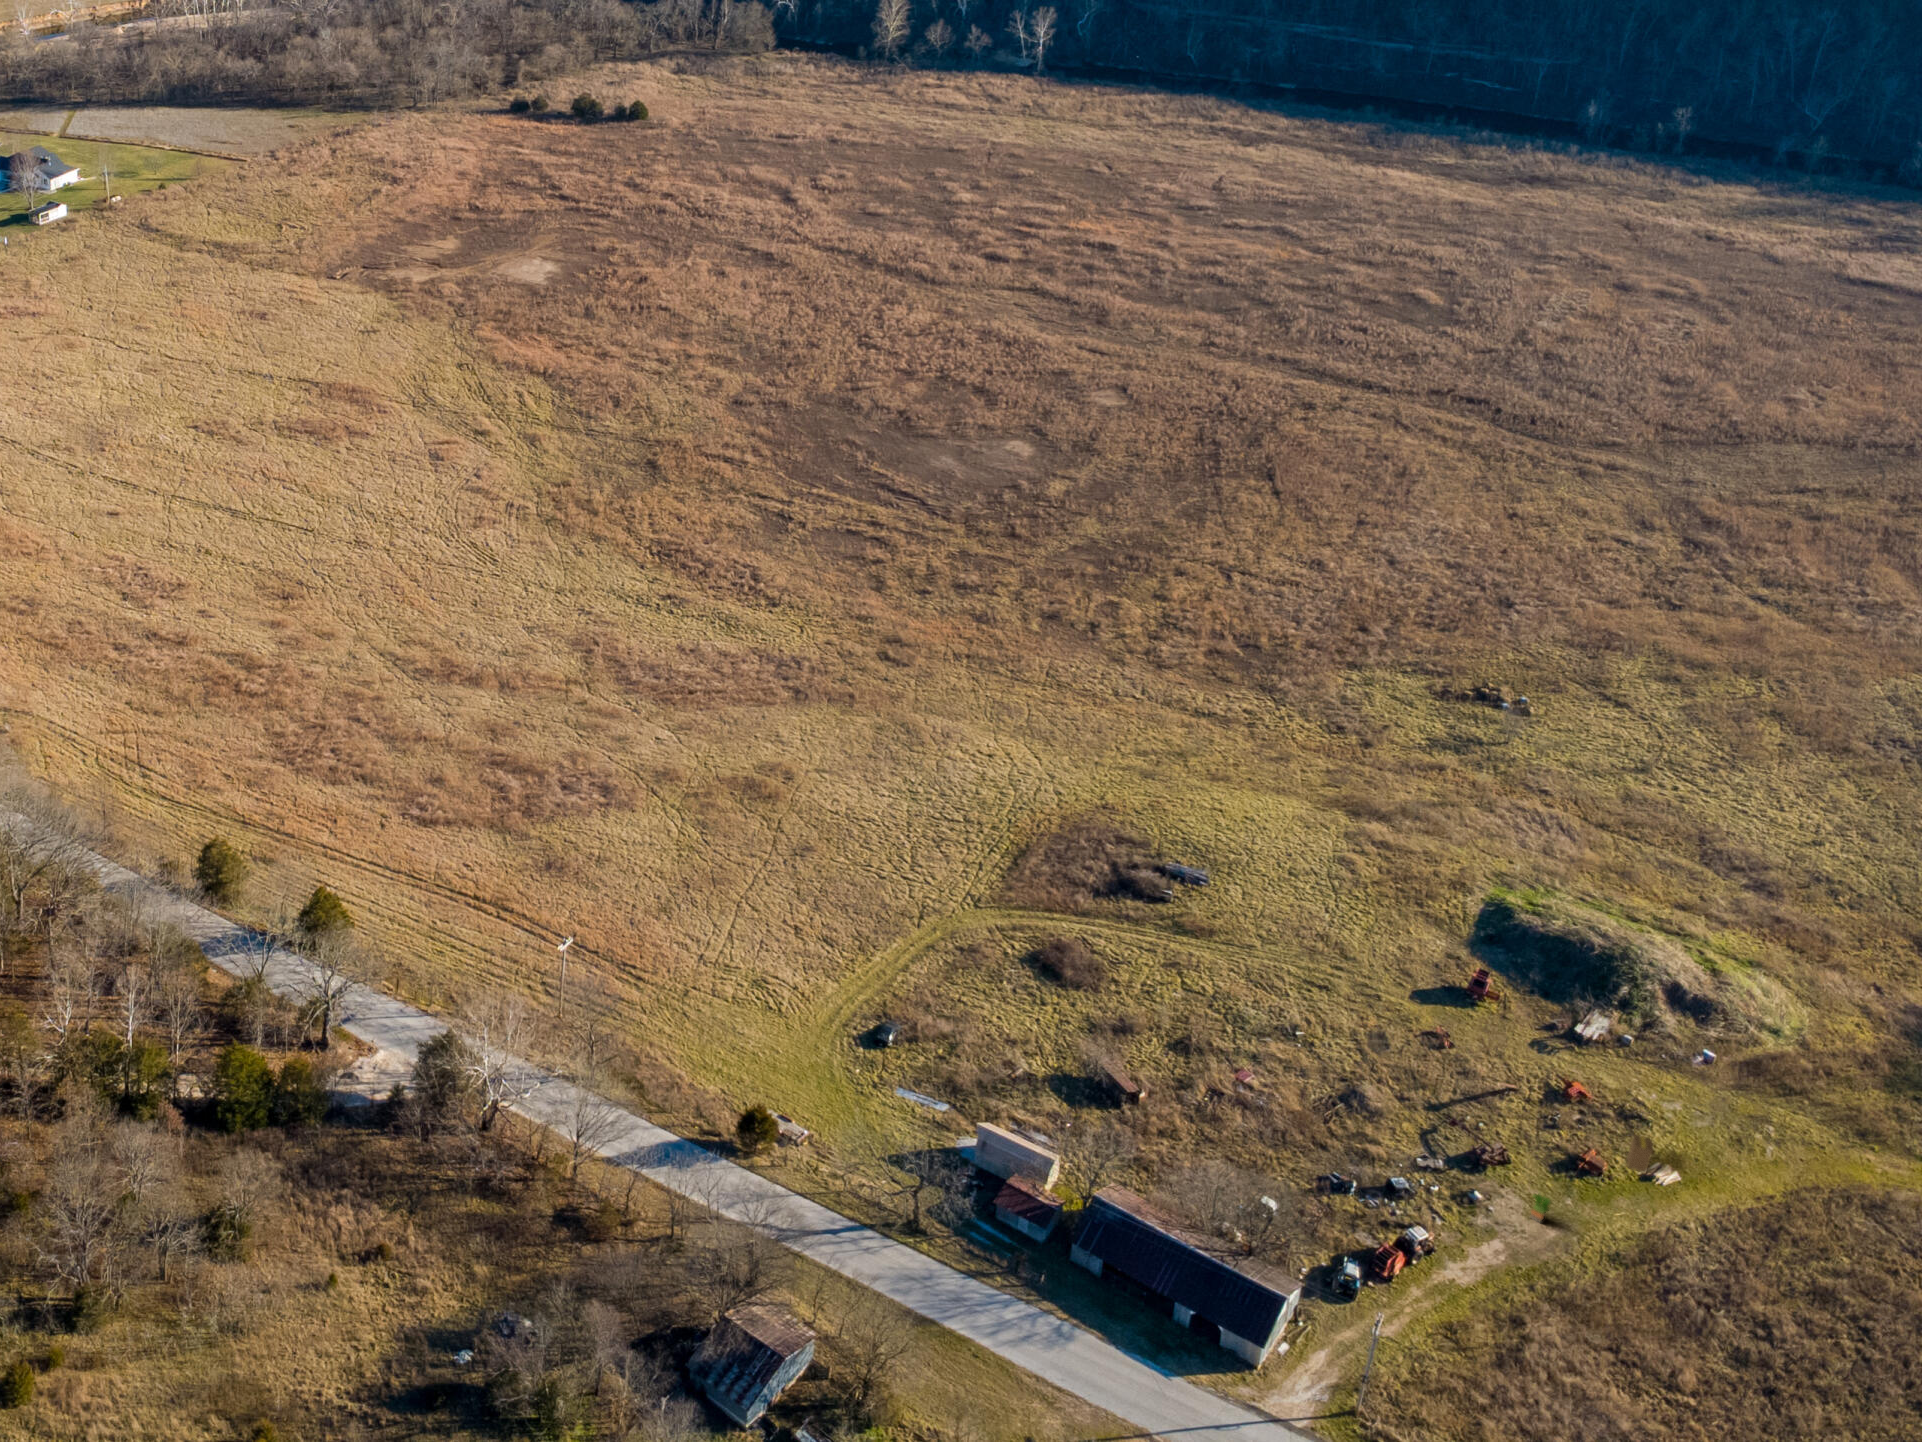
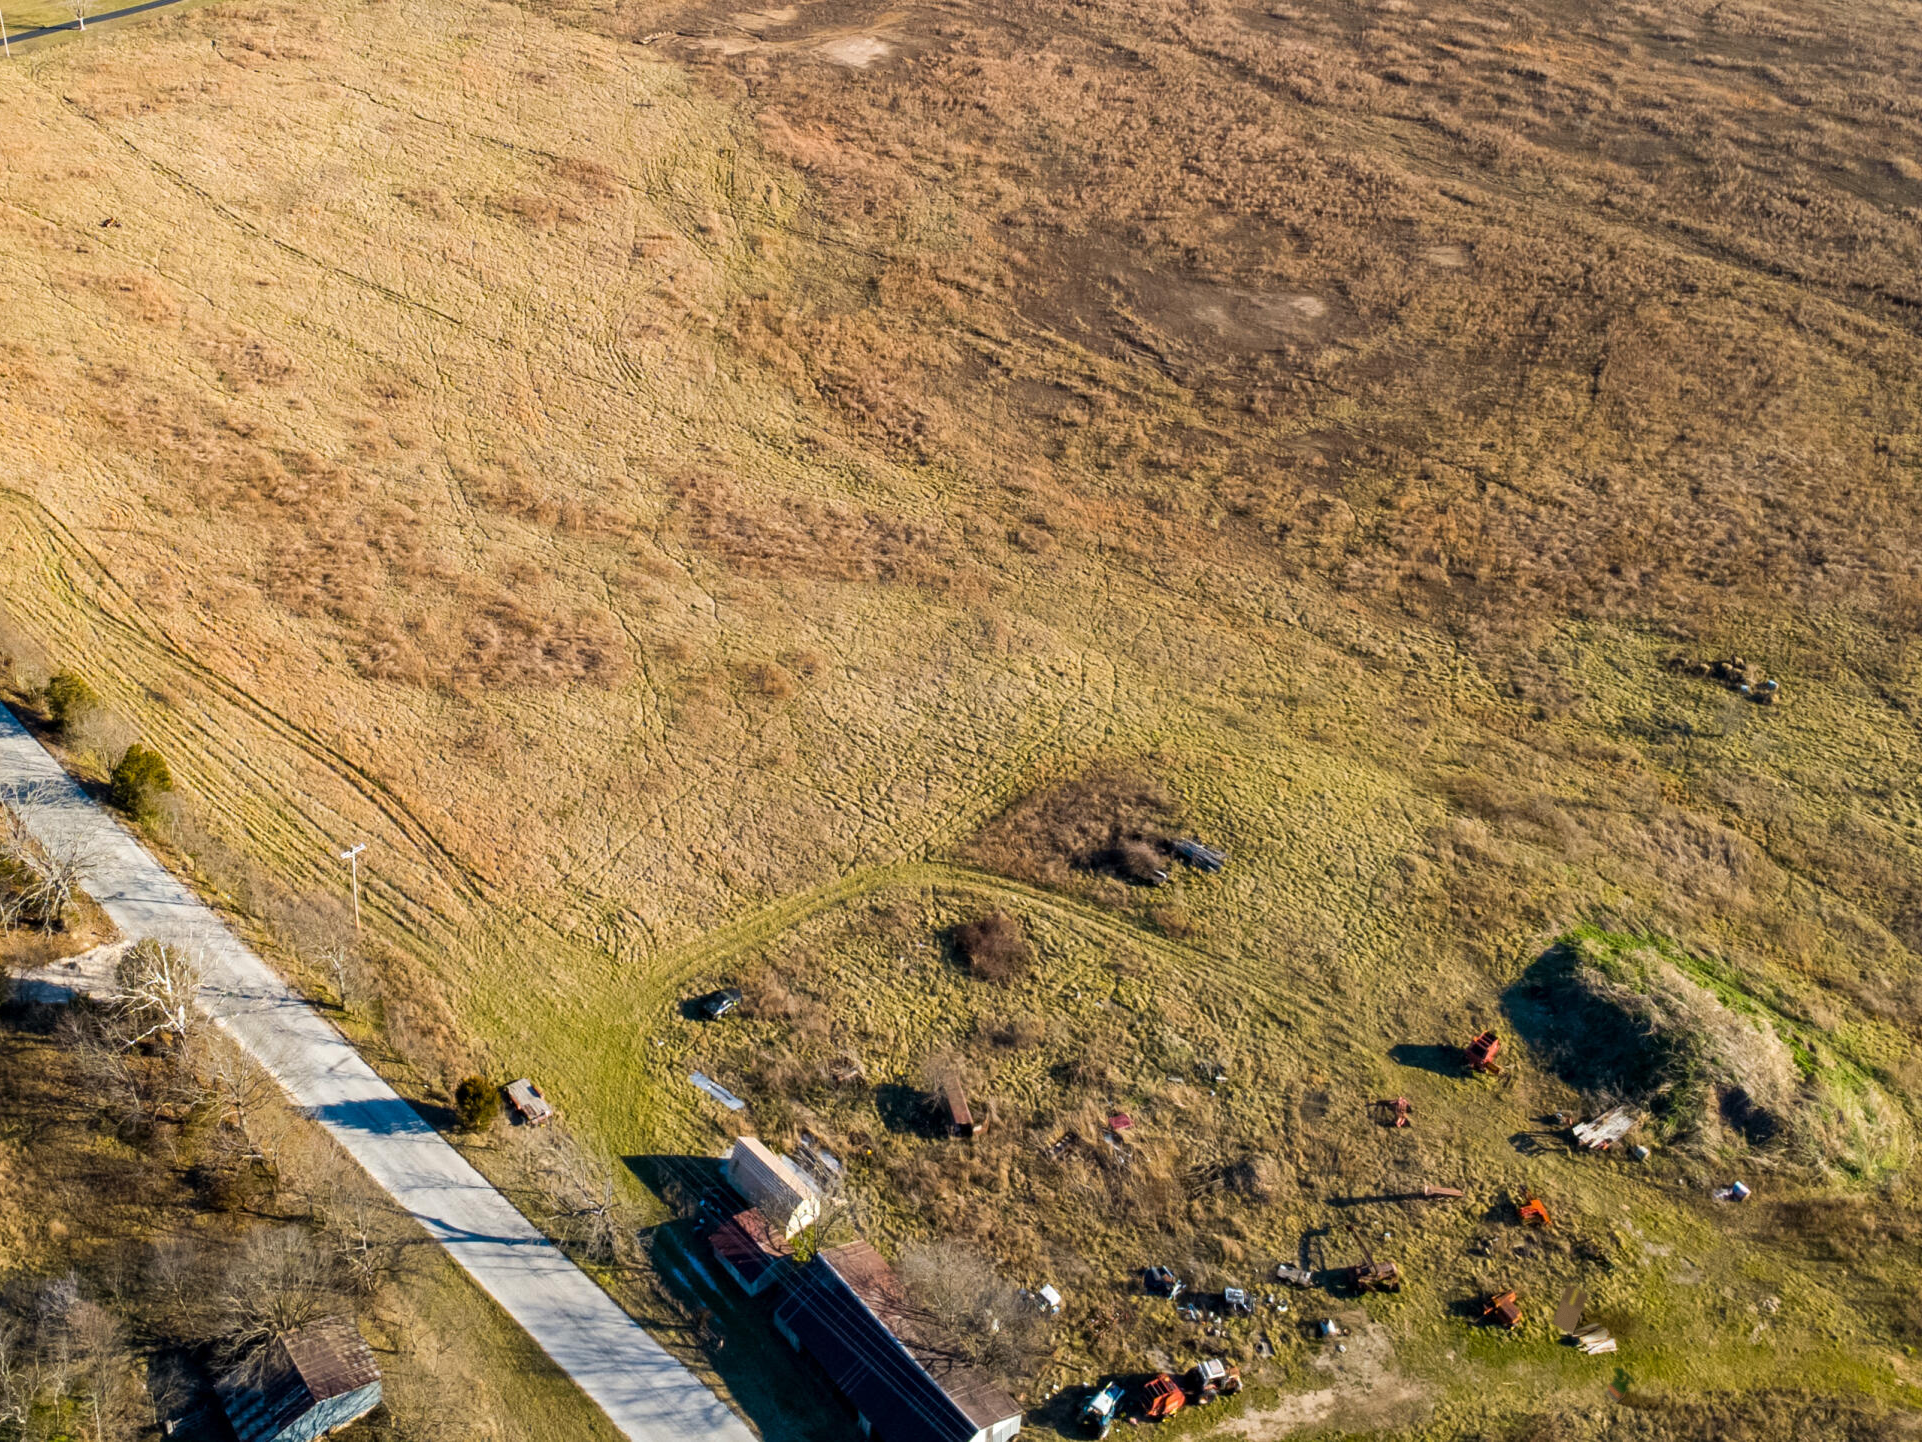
potted tree: present [1530,1194,1551,1222] -> present [1607,1367,1635,1402]

